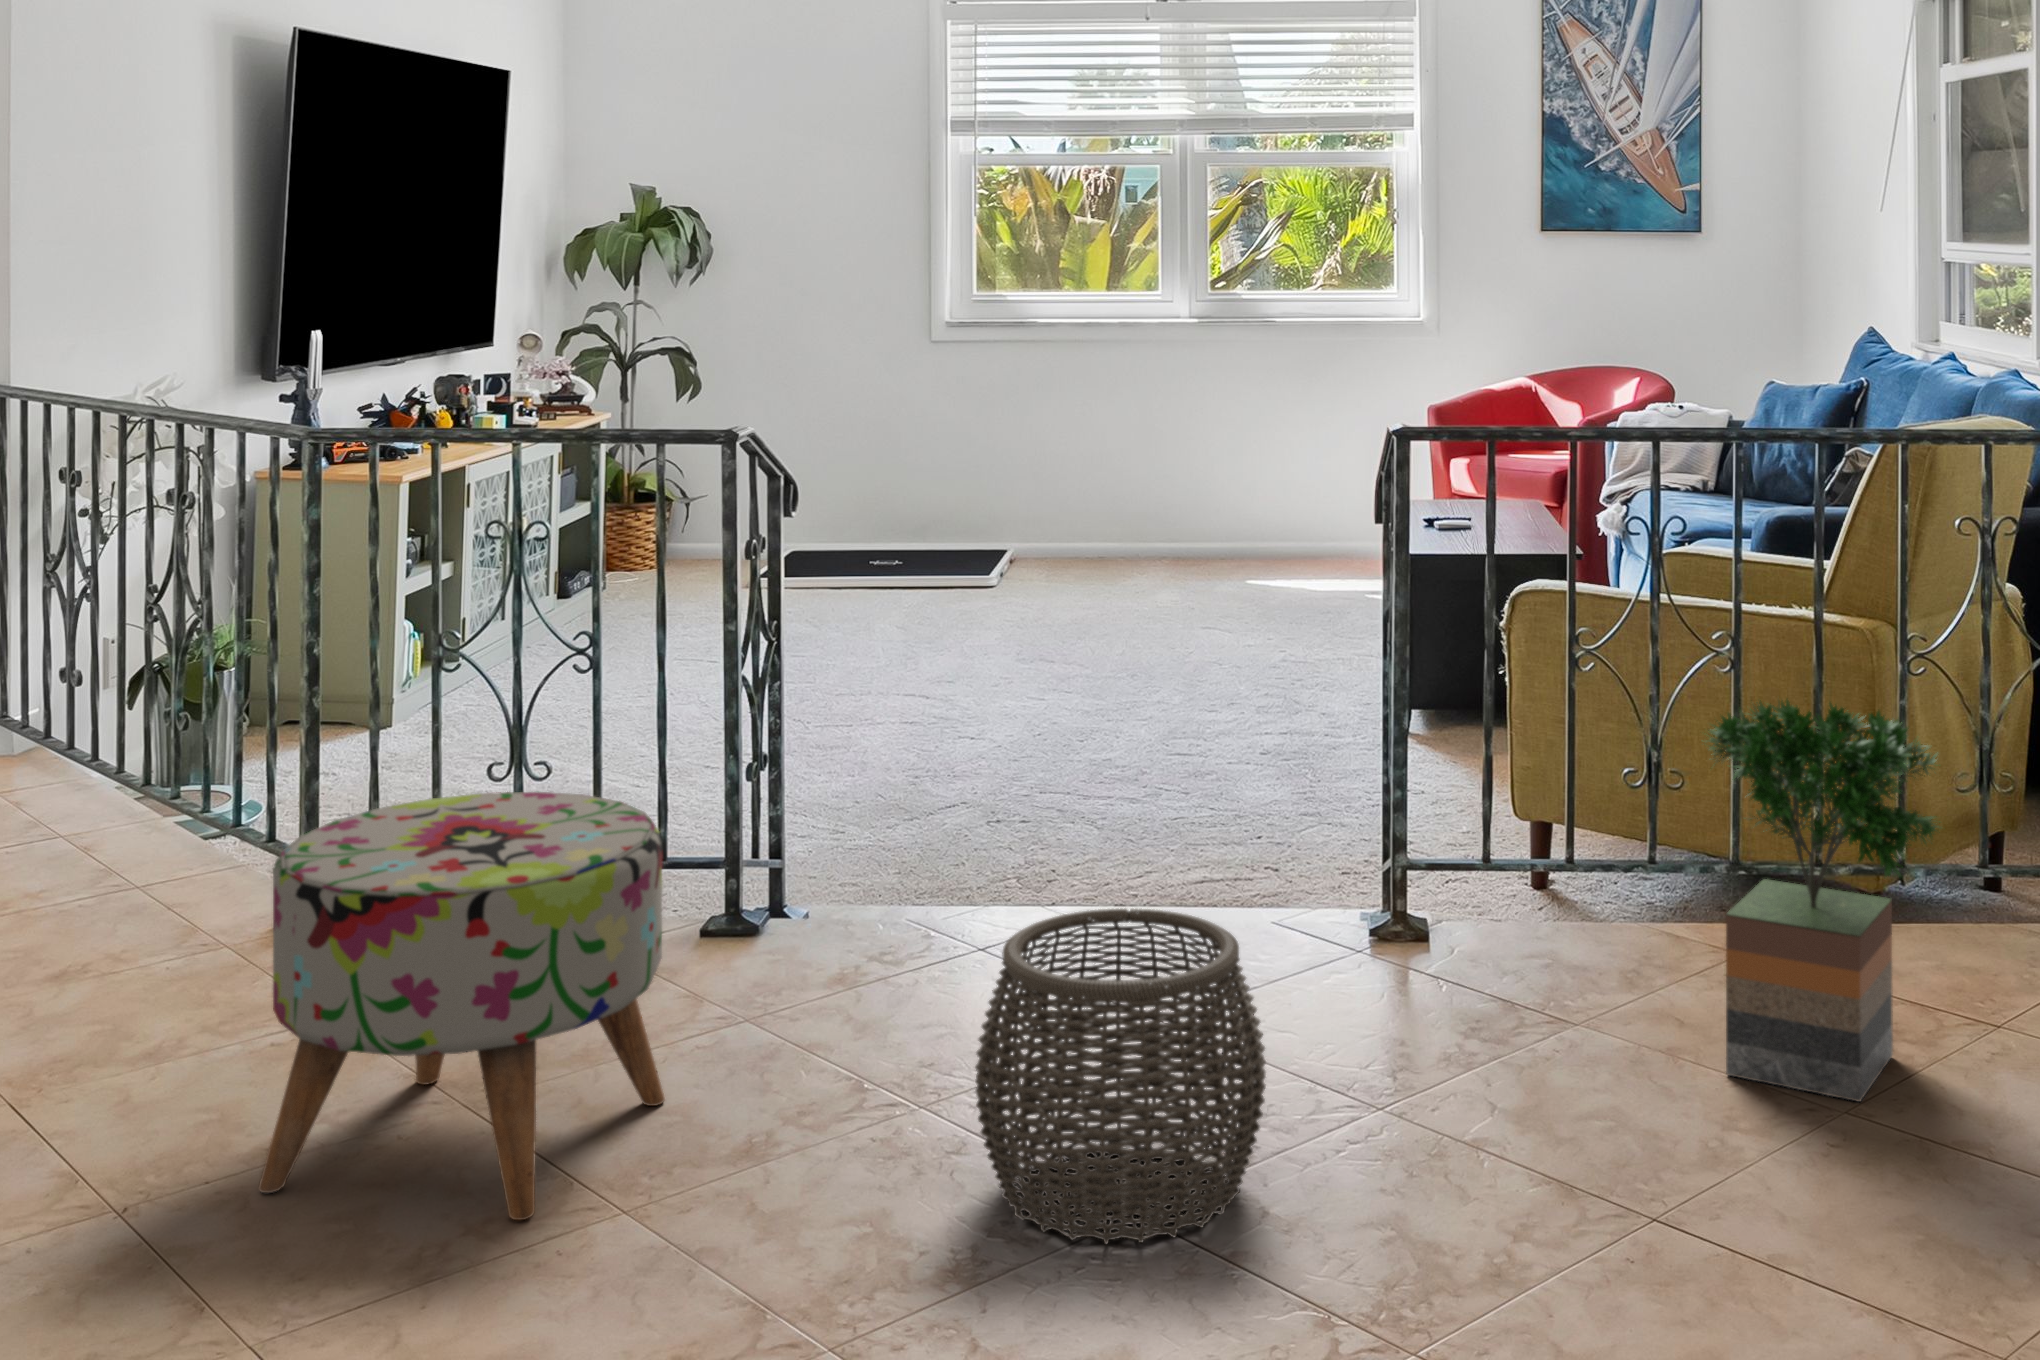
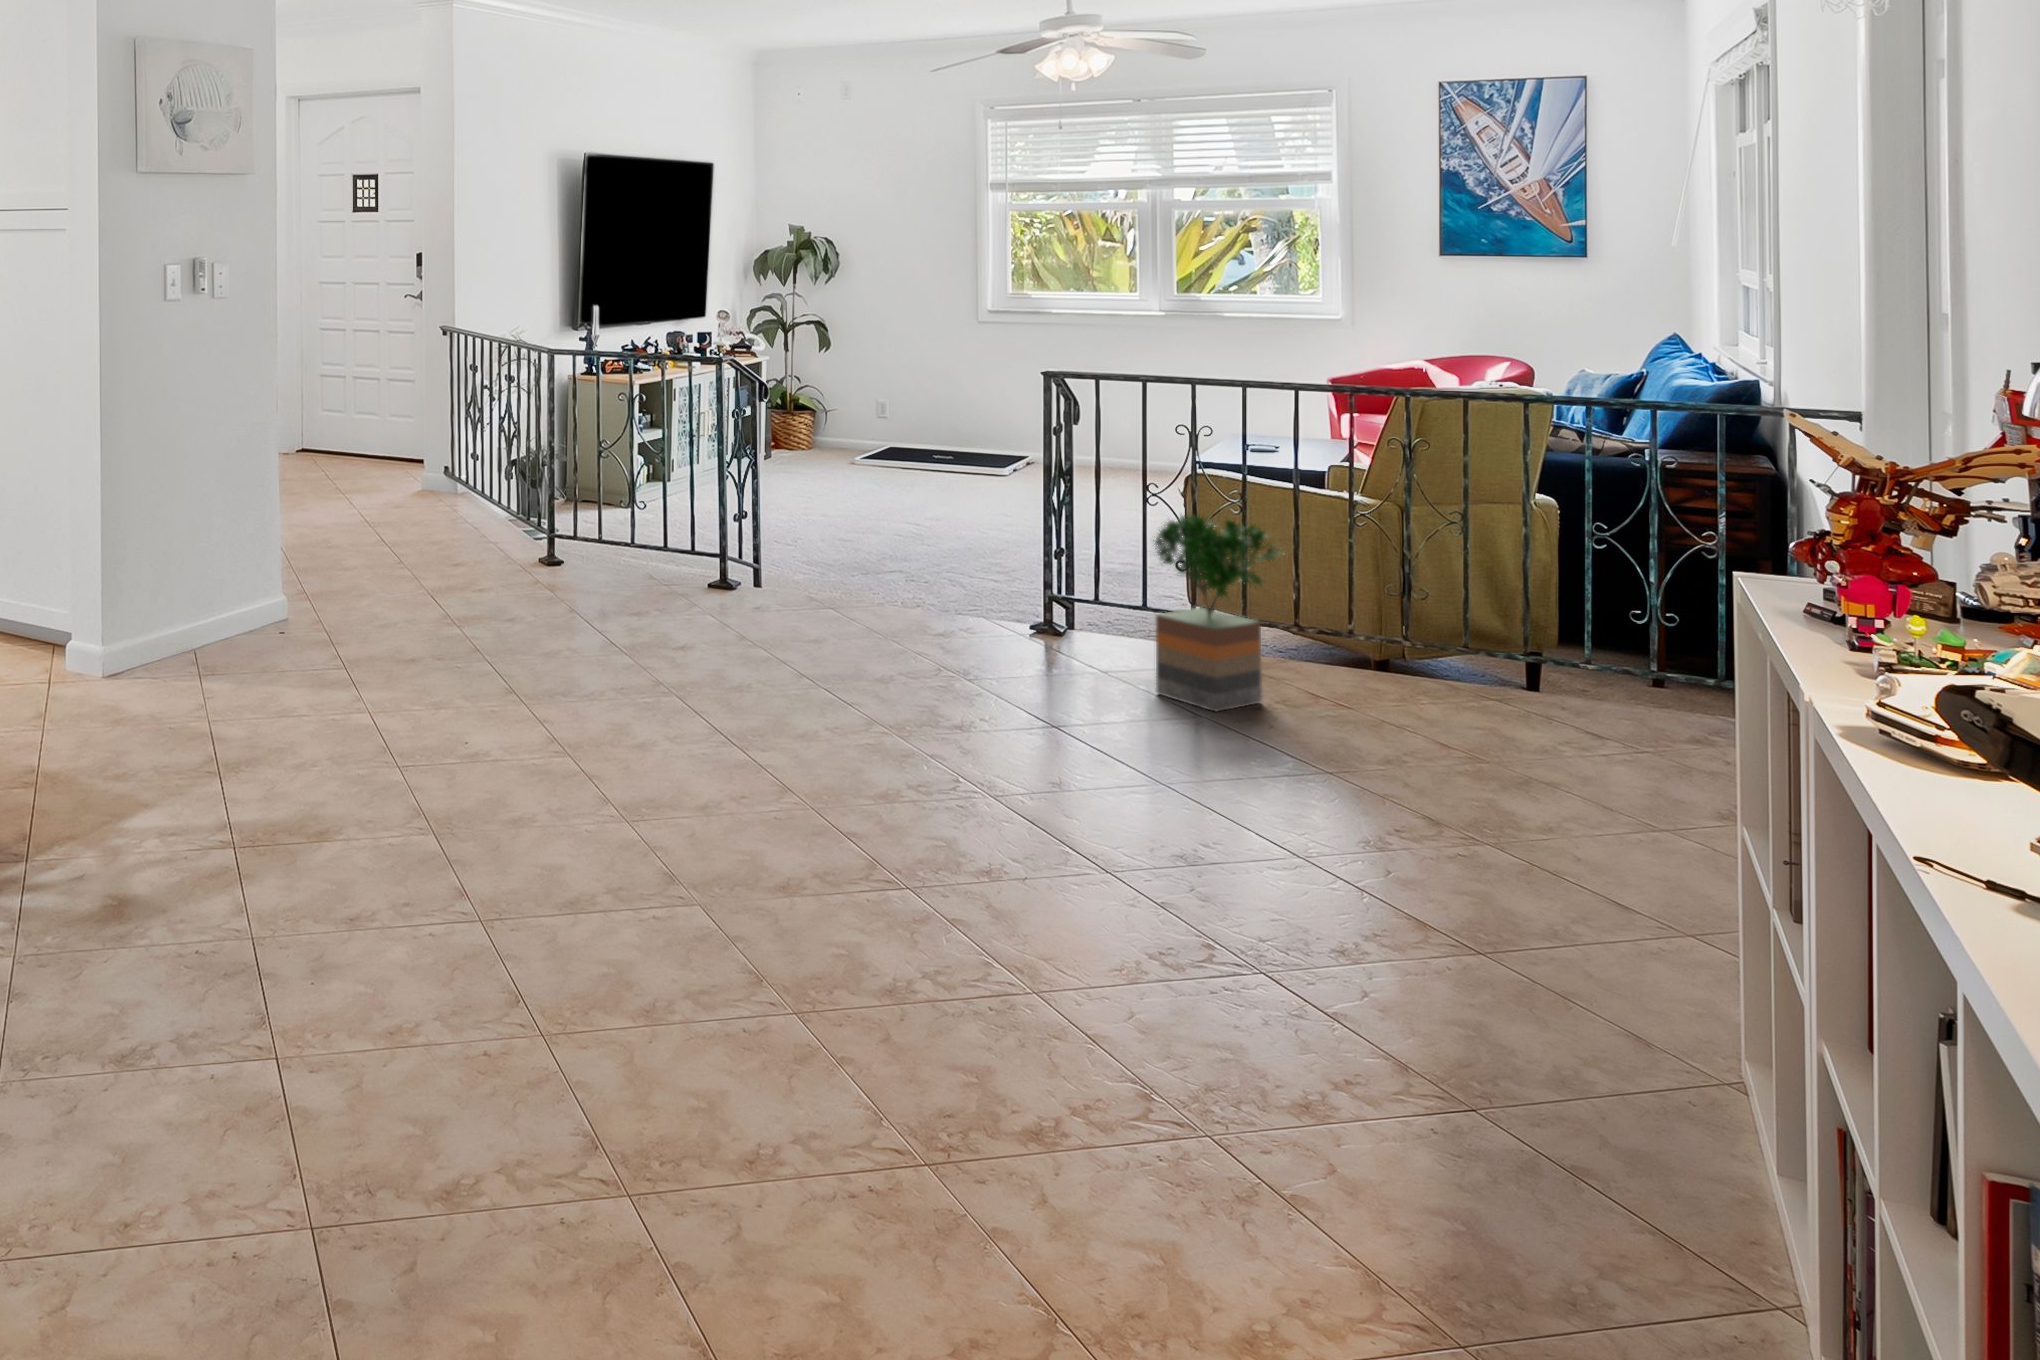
ottoman: present [259,792,665,1220] -> none [506,497,662,648]
woven basket: present [975,908,1266,1244] -> none [759,564,887,692]

